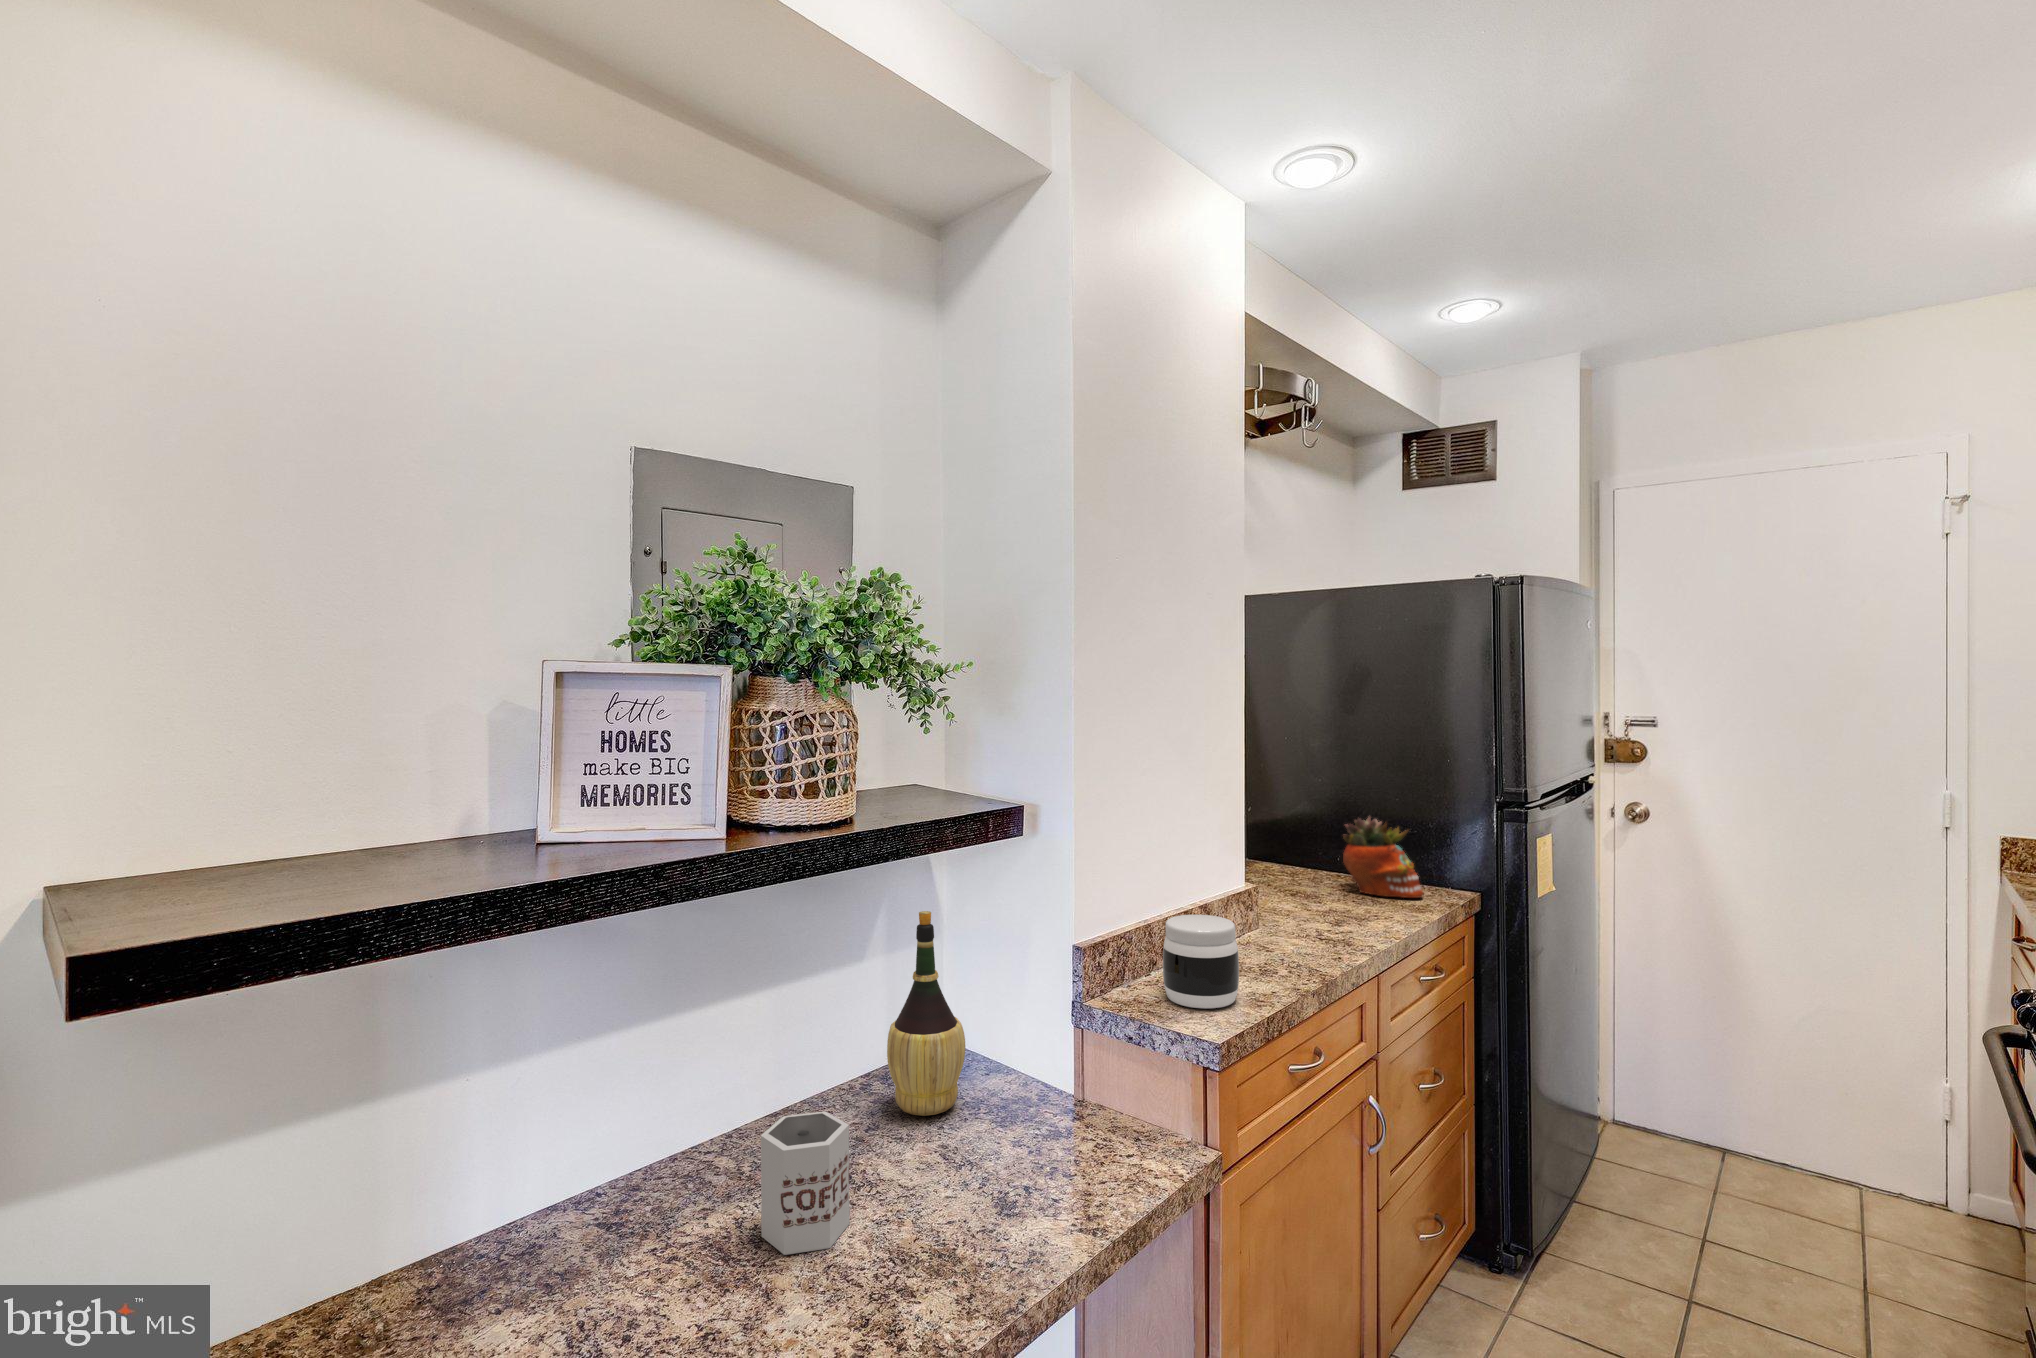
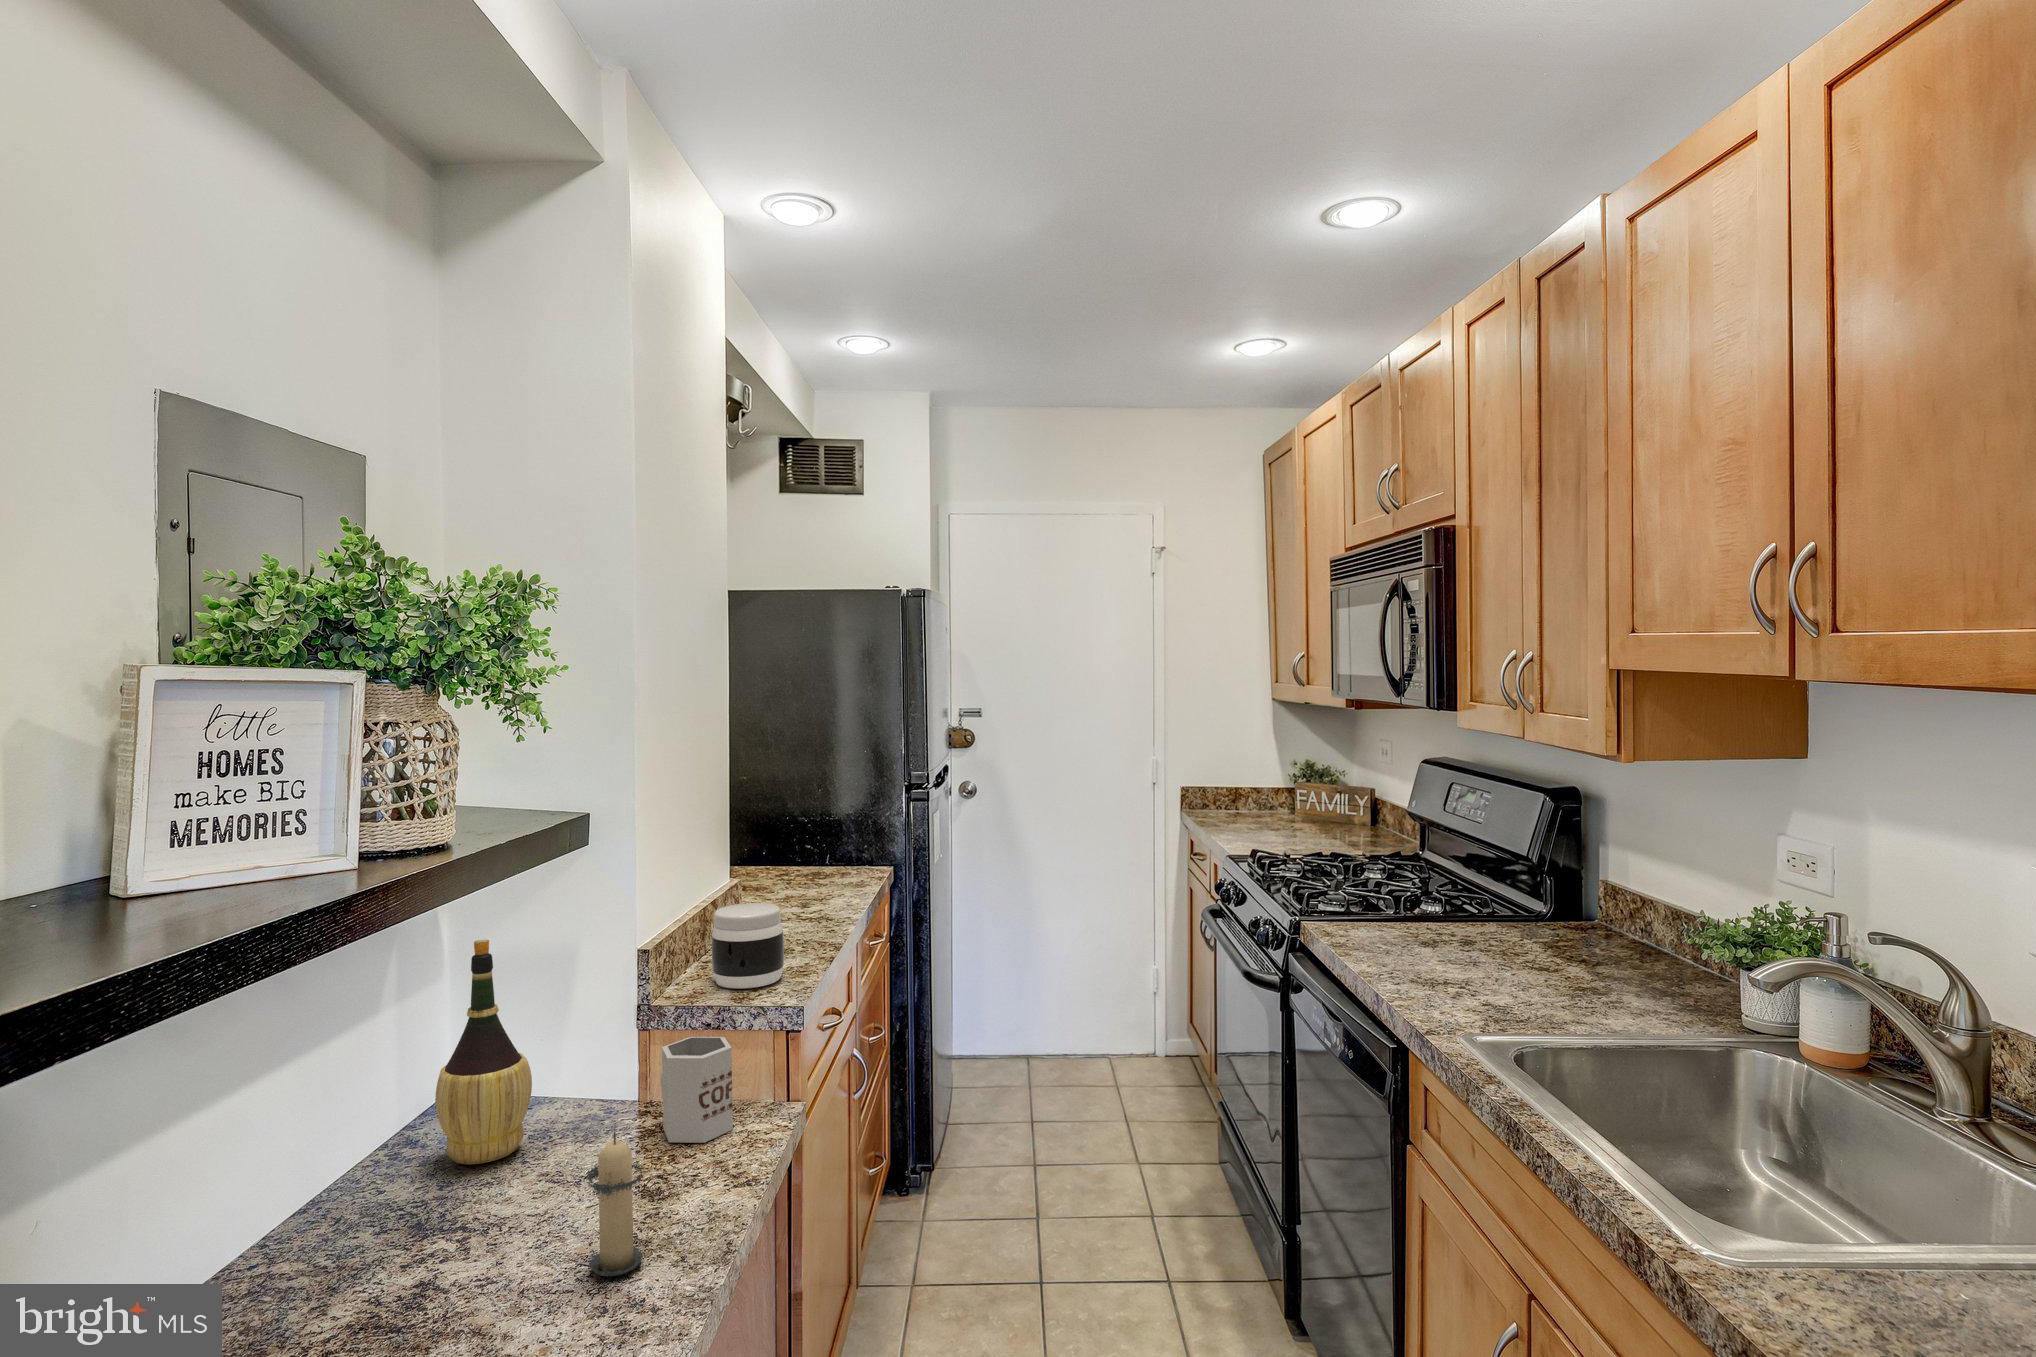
succulent planter: present [1343,817,1423,898] -> none [781,807,854,879]
mug: present [761,1111,850,1255] -> present [661,1037,733,1143]
candle: none [873,1138,941,1291] -> present [586,1132,644,1276]

